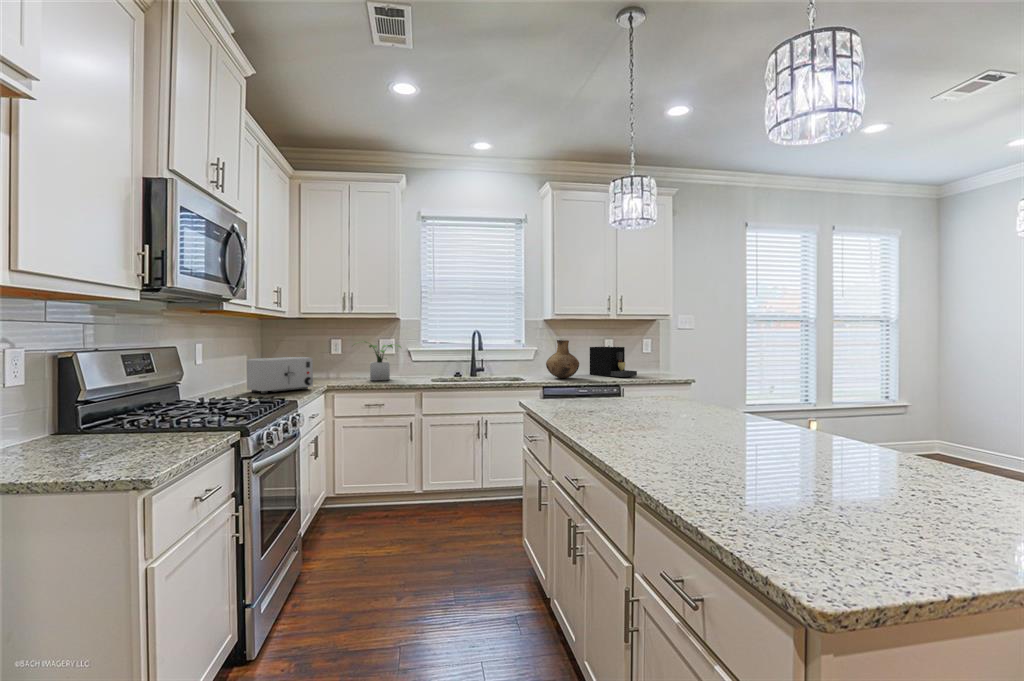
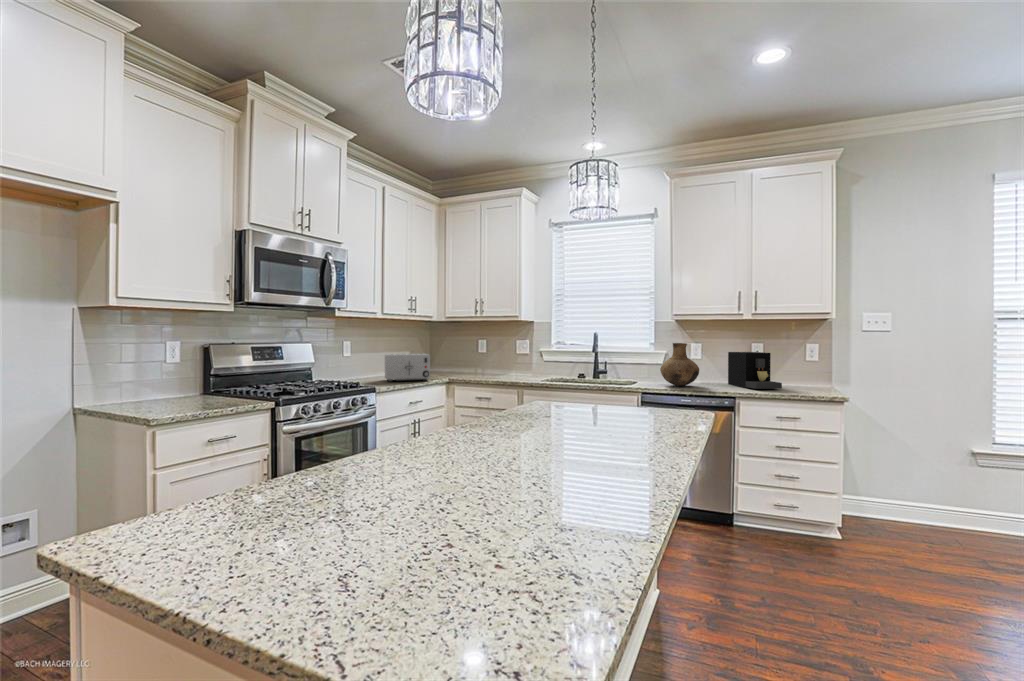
potted plant: present [369,344,401,381] -> none [477,342,519,377]

